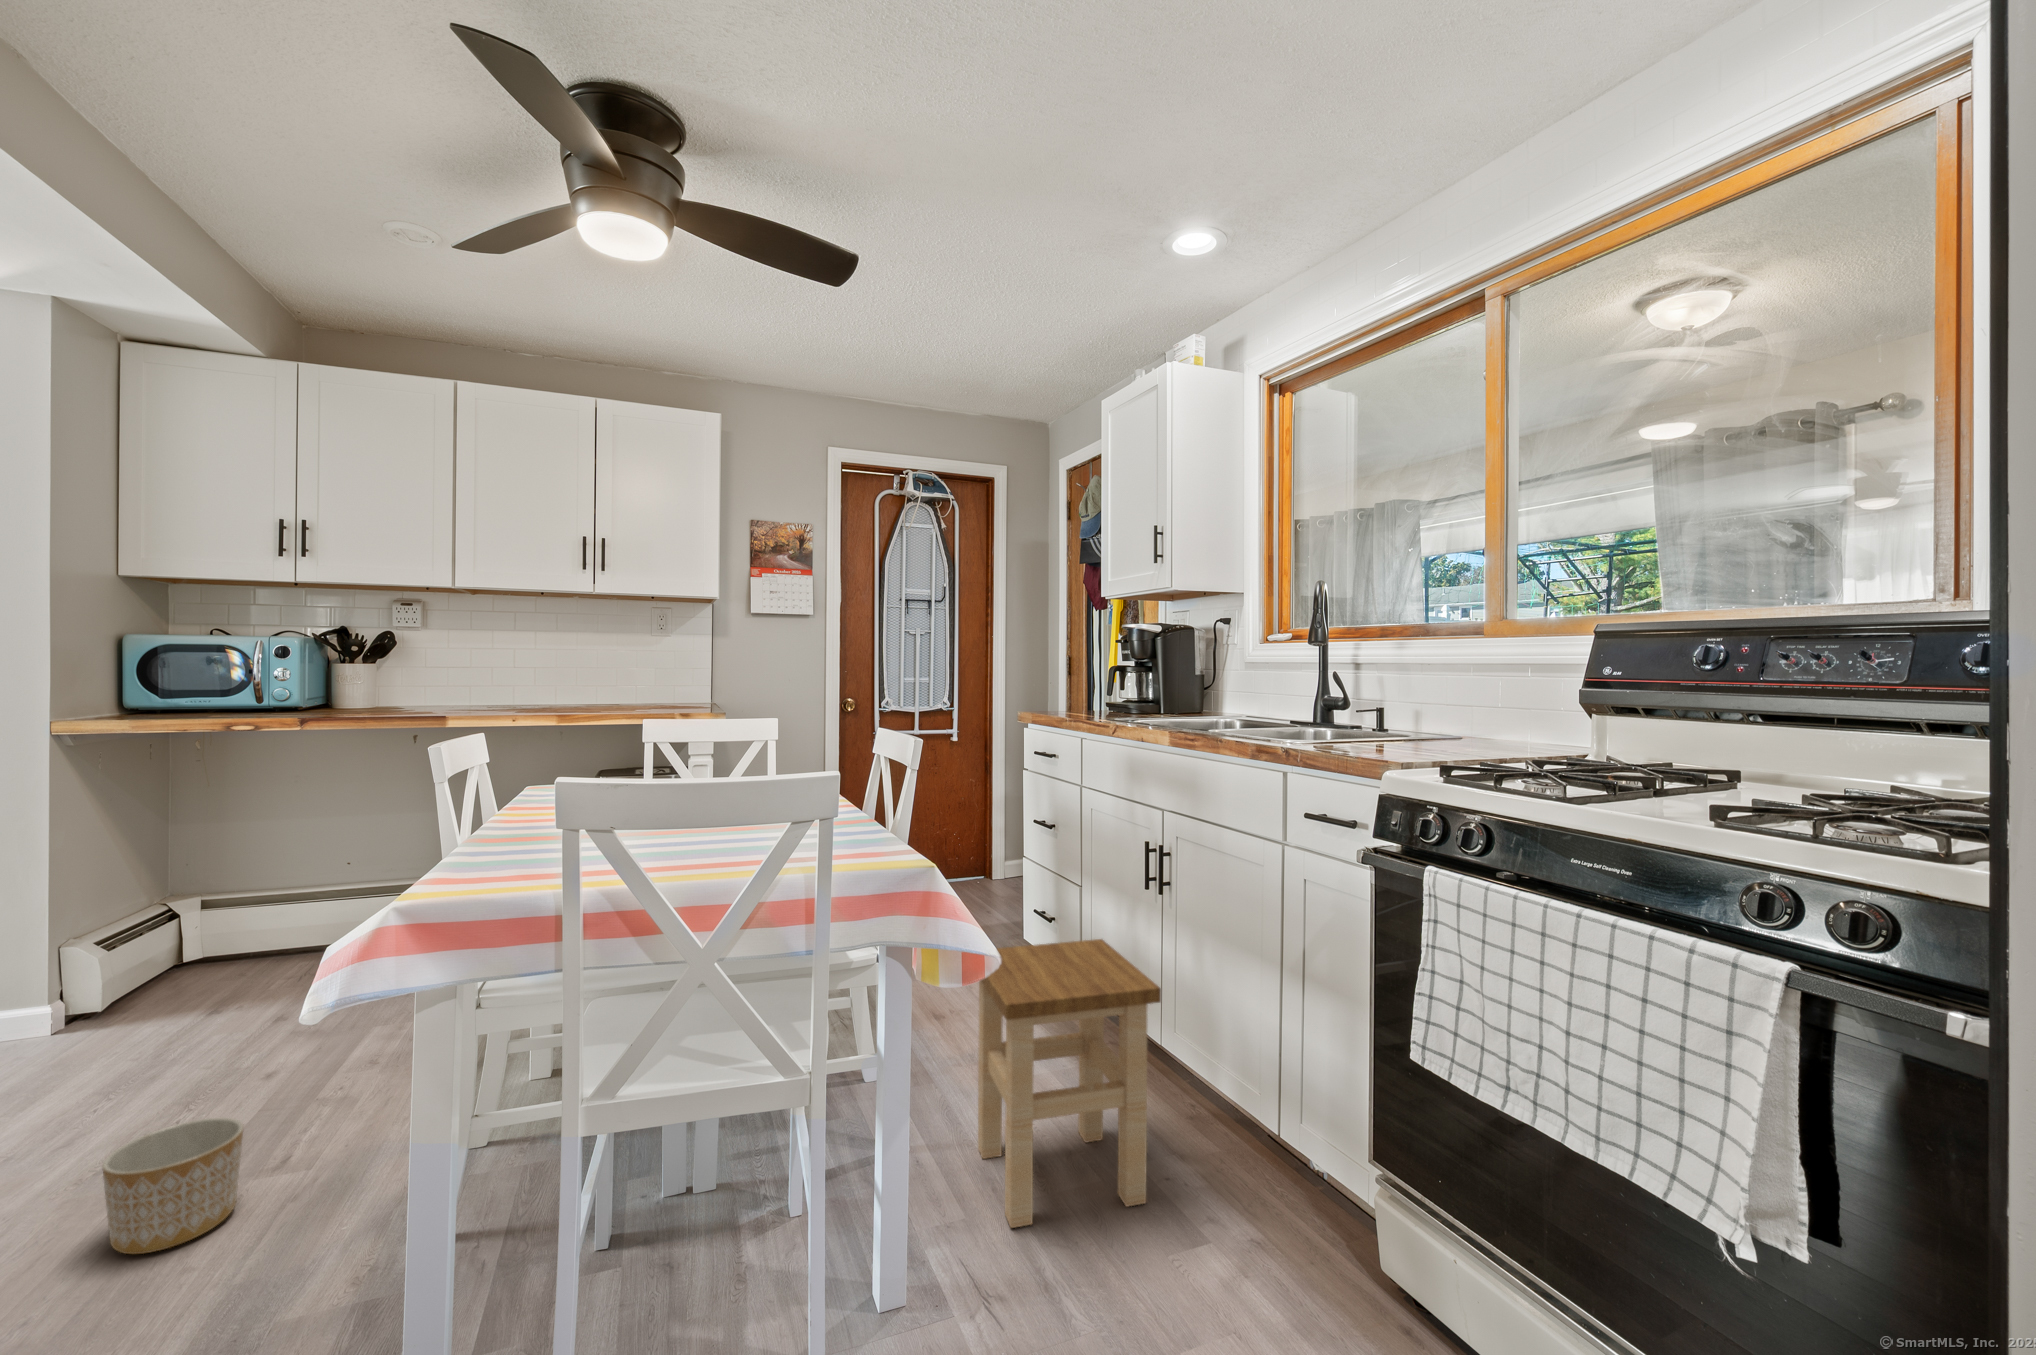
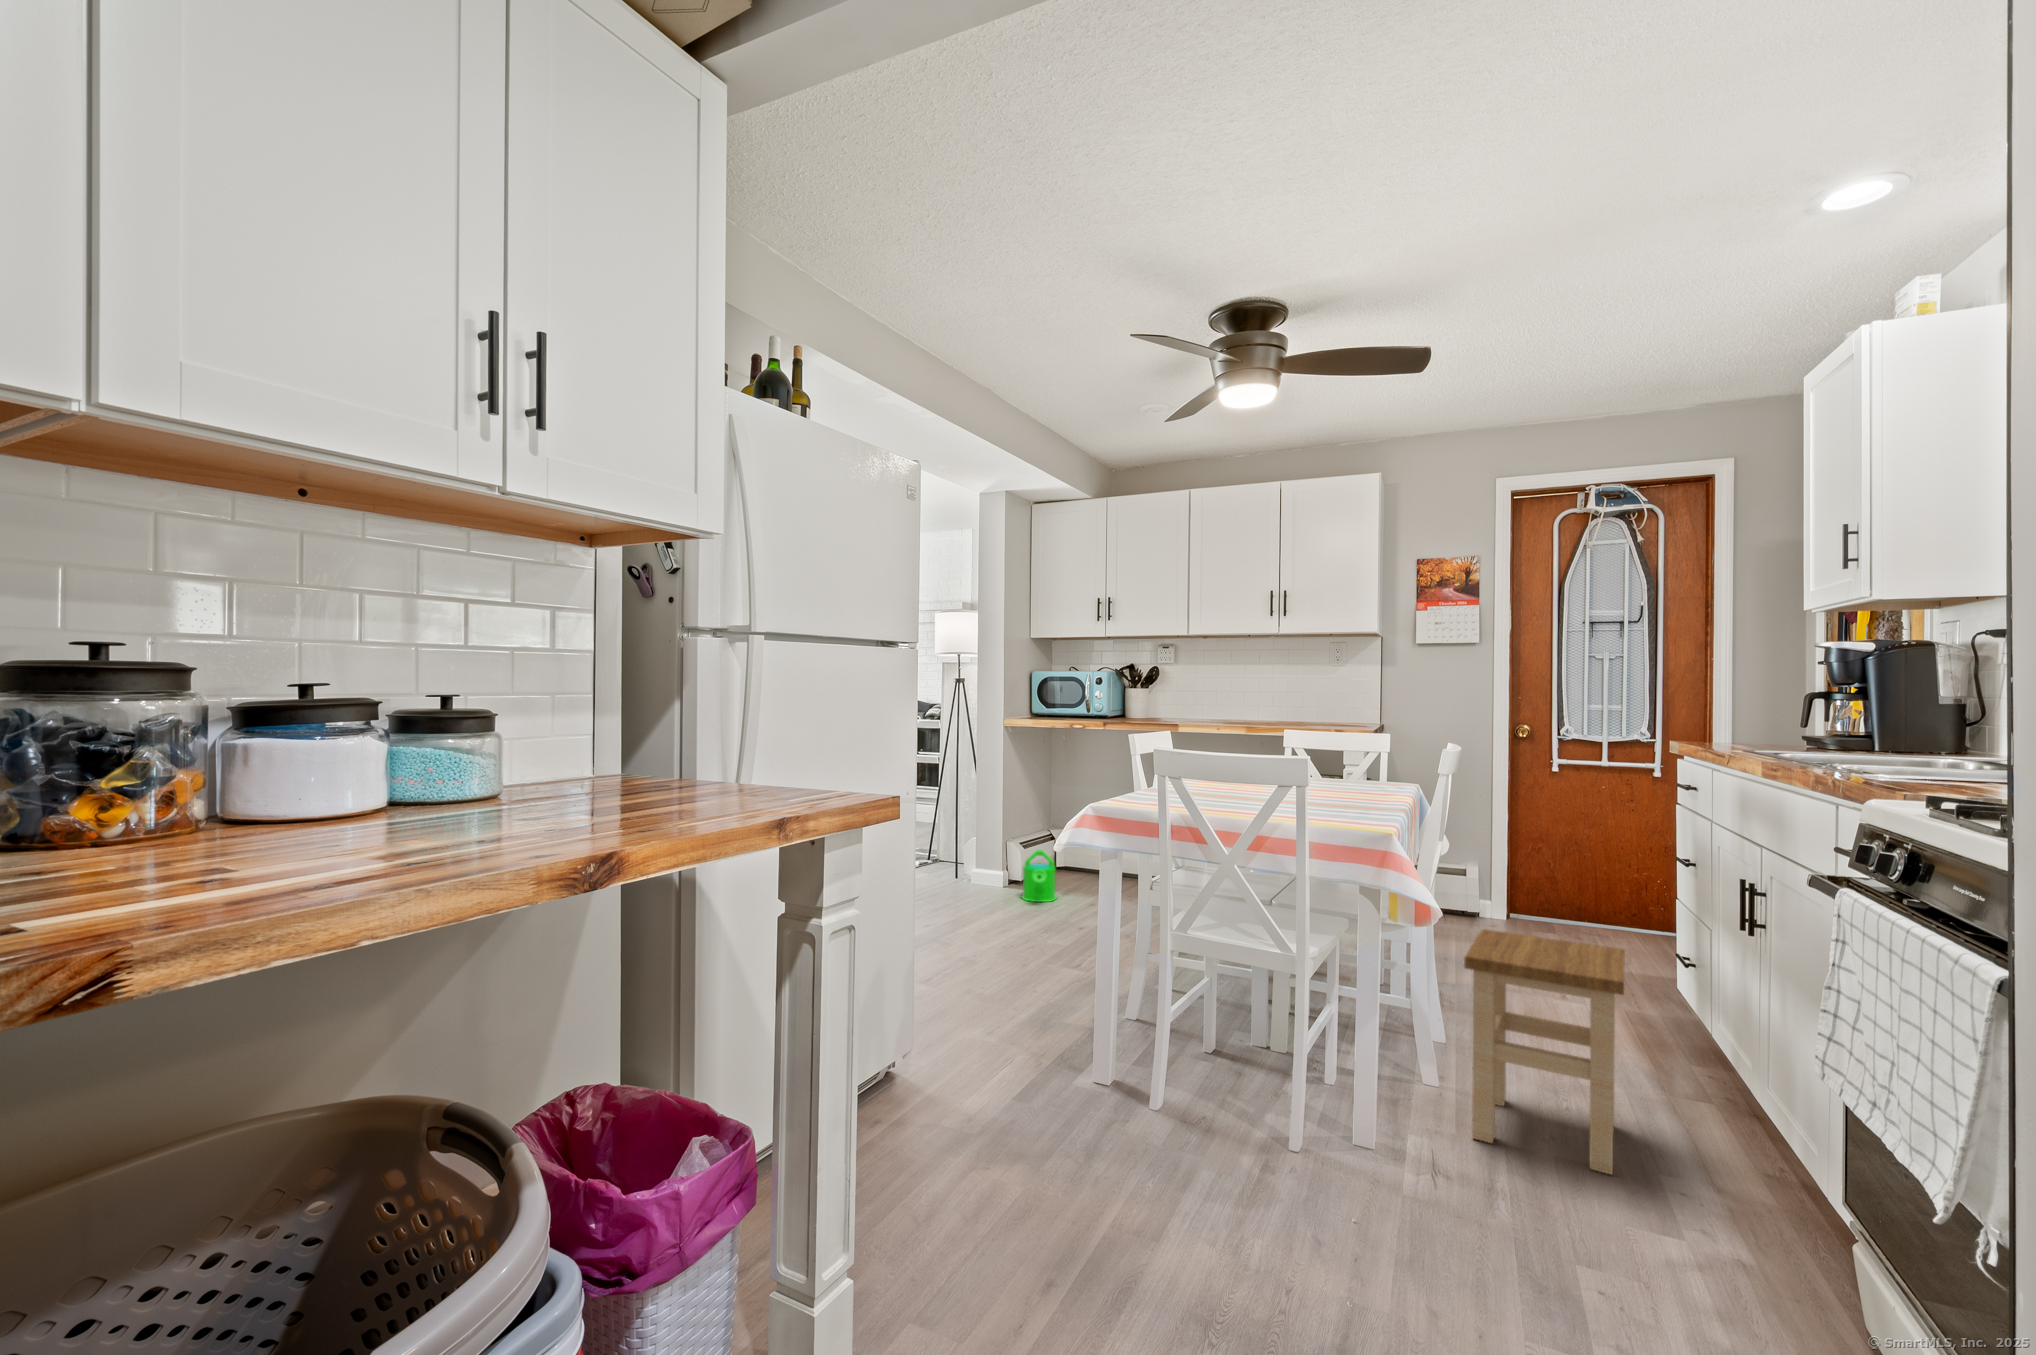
watering can: none [100,950,198,1051] -> present [1021,850,1056,902]
planter: present [102,1118,244,1254] -> none [1011,924,1061,980]

